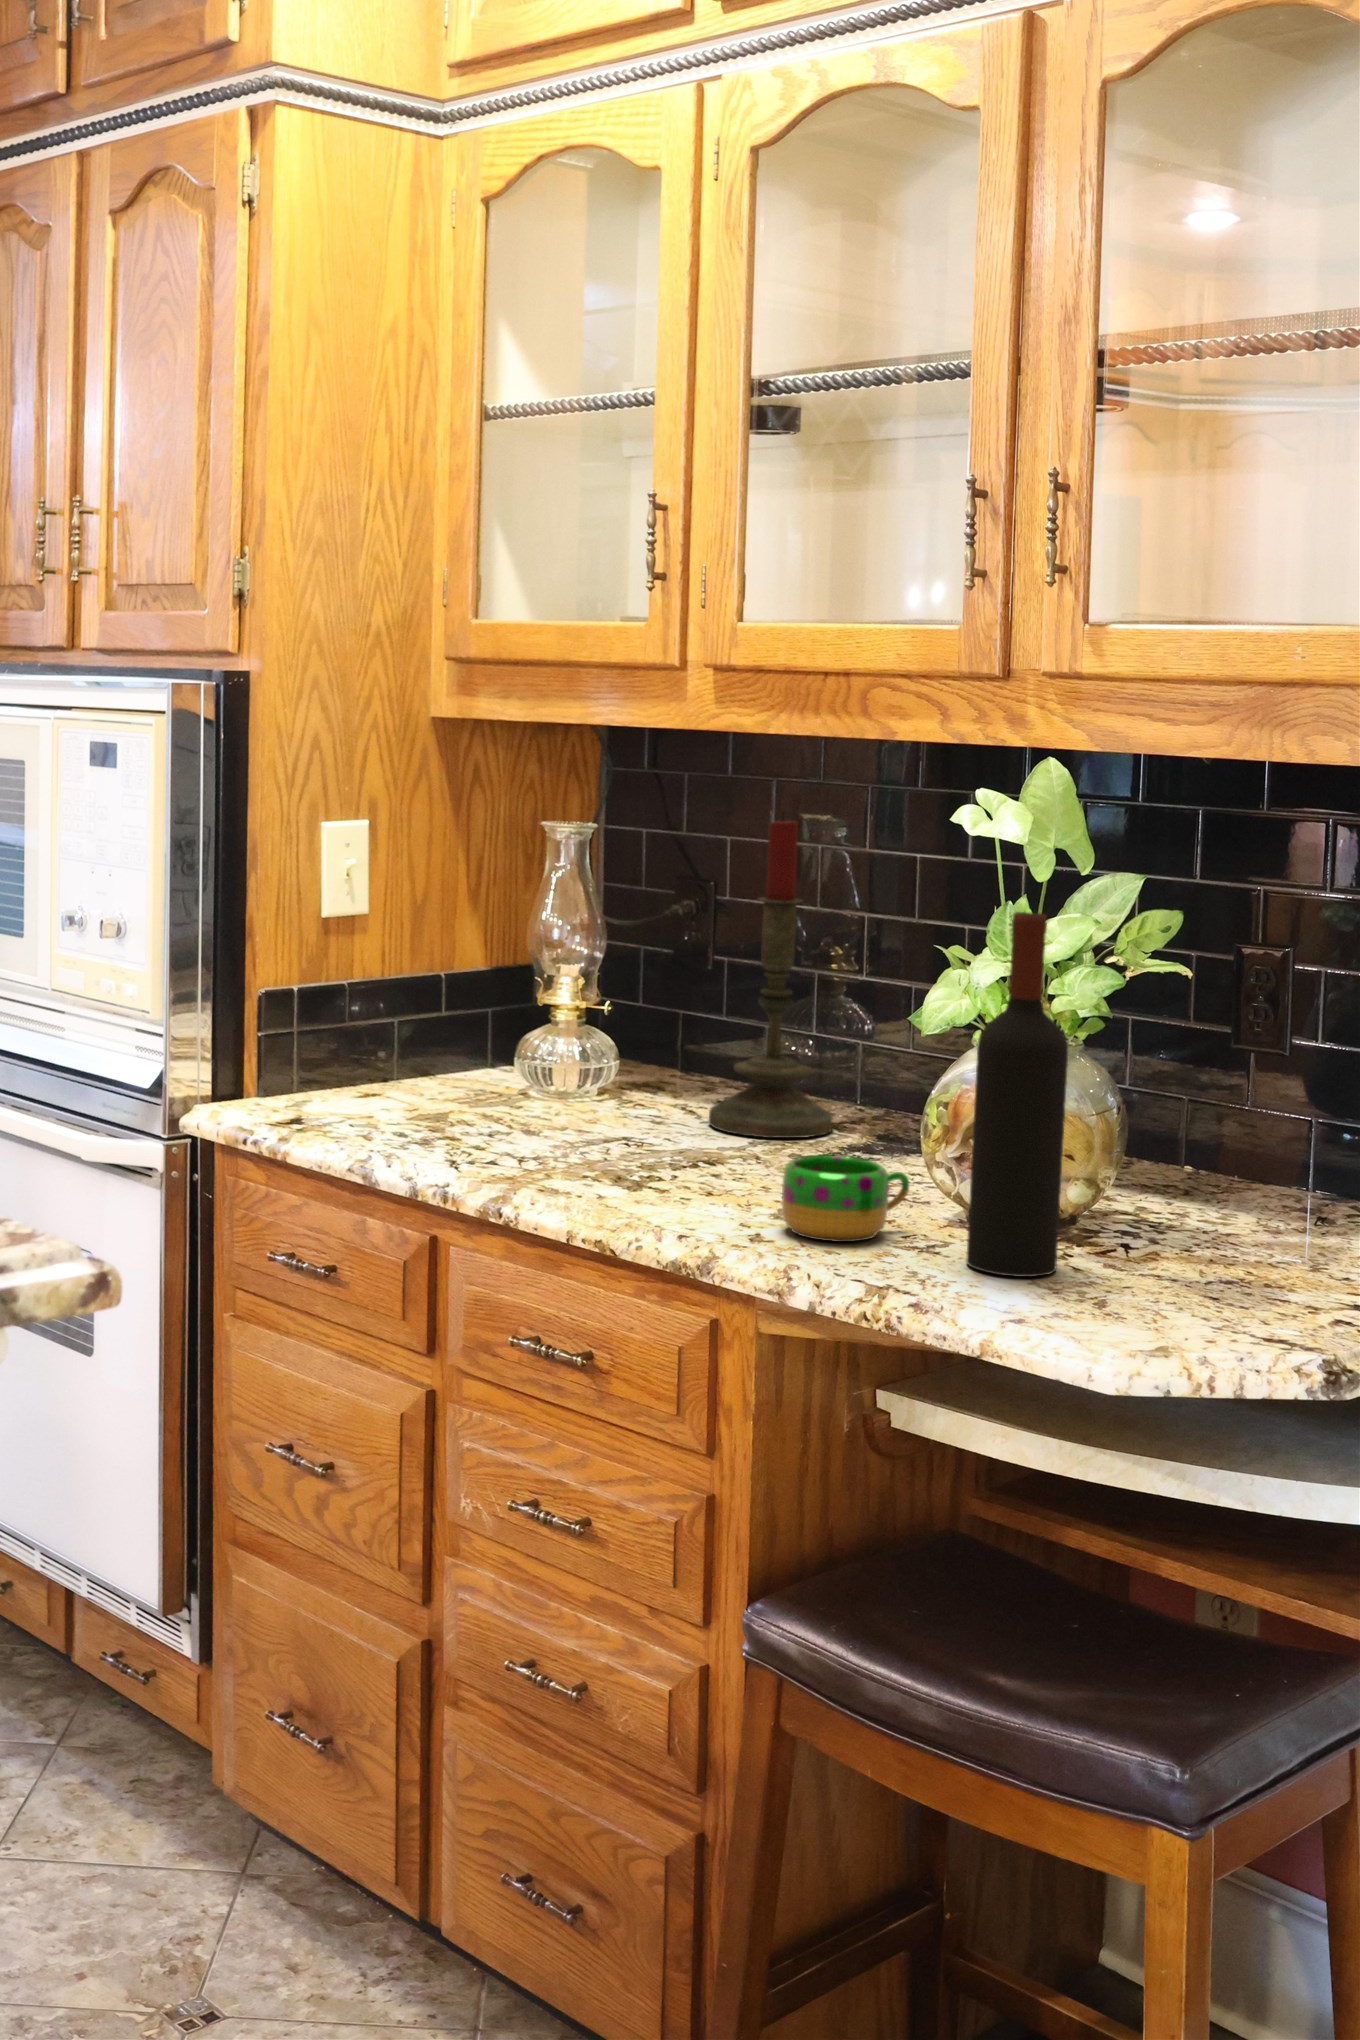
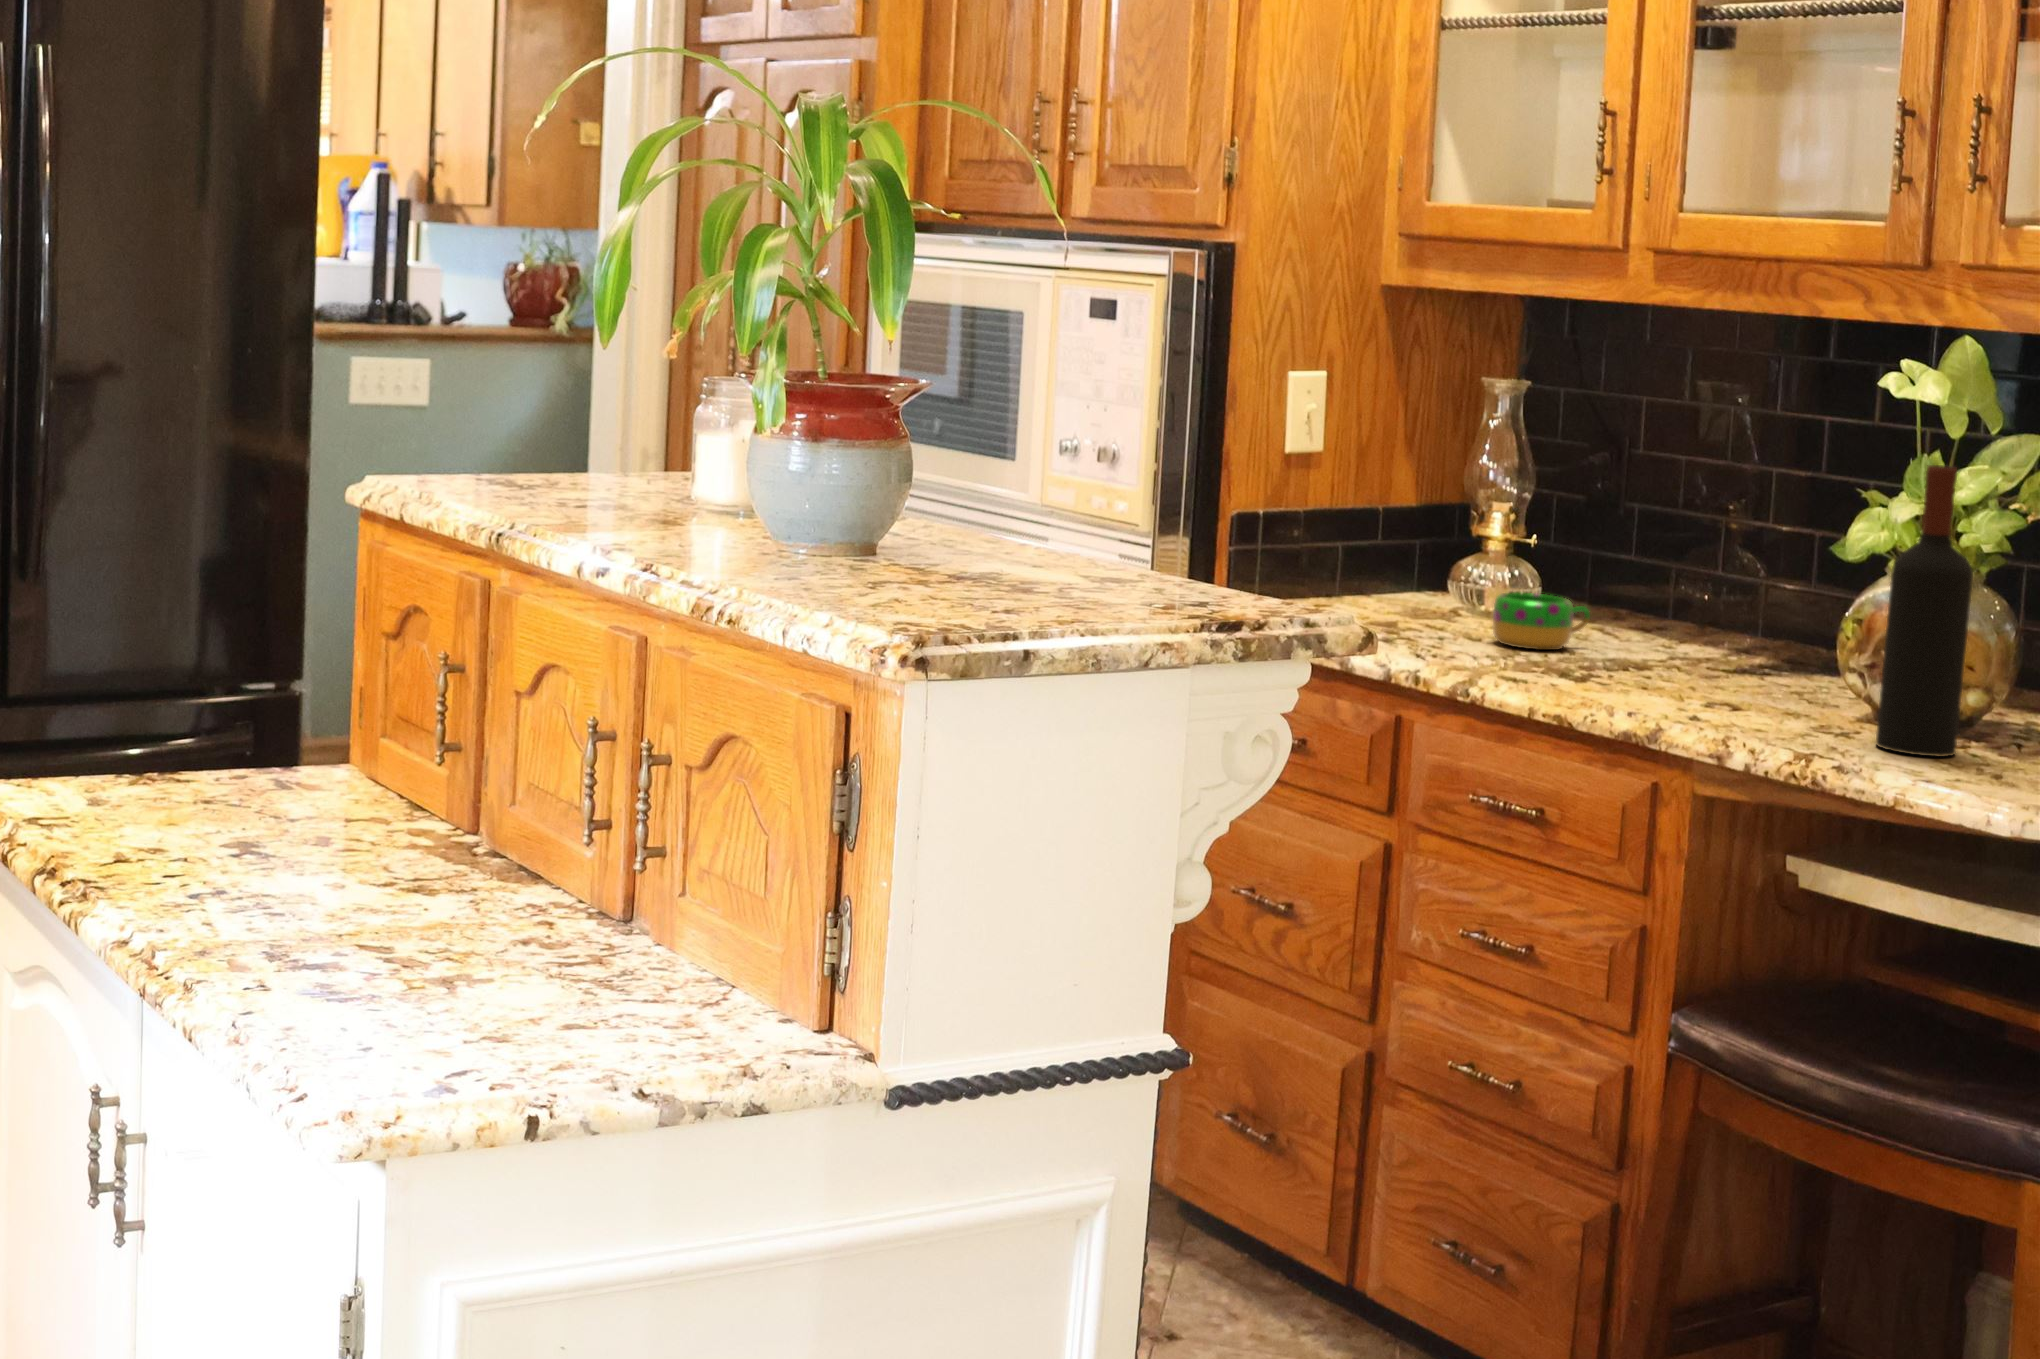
candle: present [709,813,833,1138] -> none [1633,374,1750,657]
mug: present [782,1156,909,1242] -> present [1492,592,1590,650]

